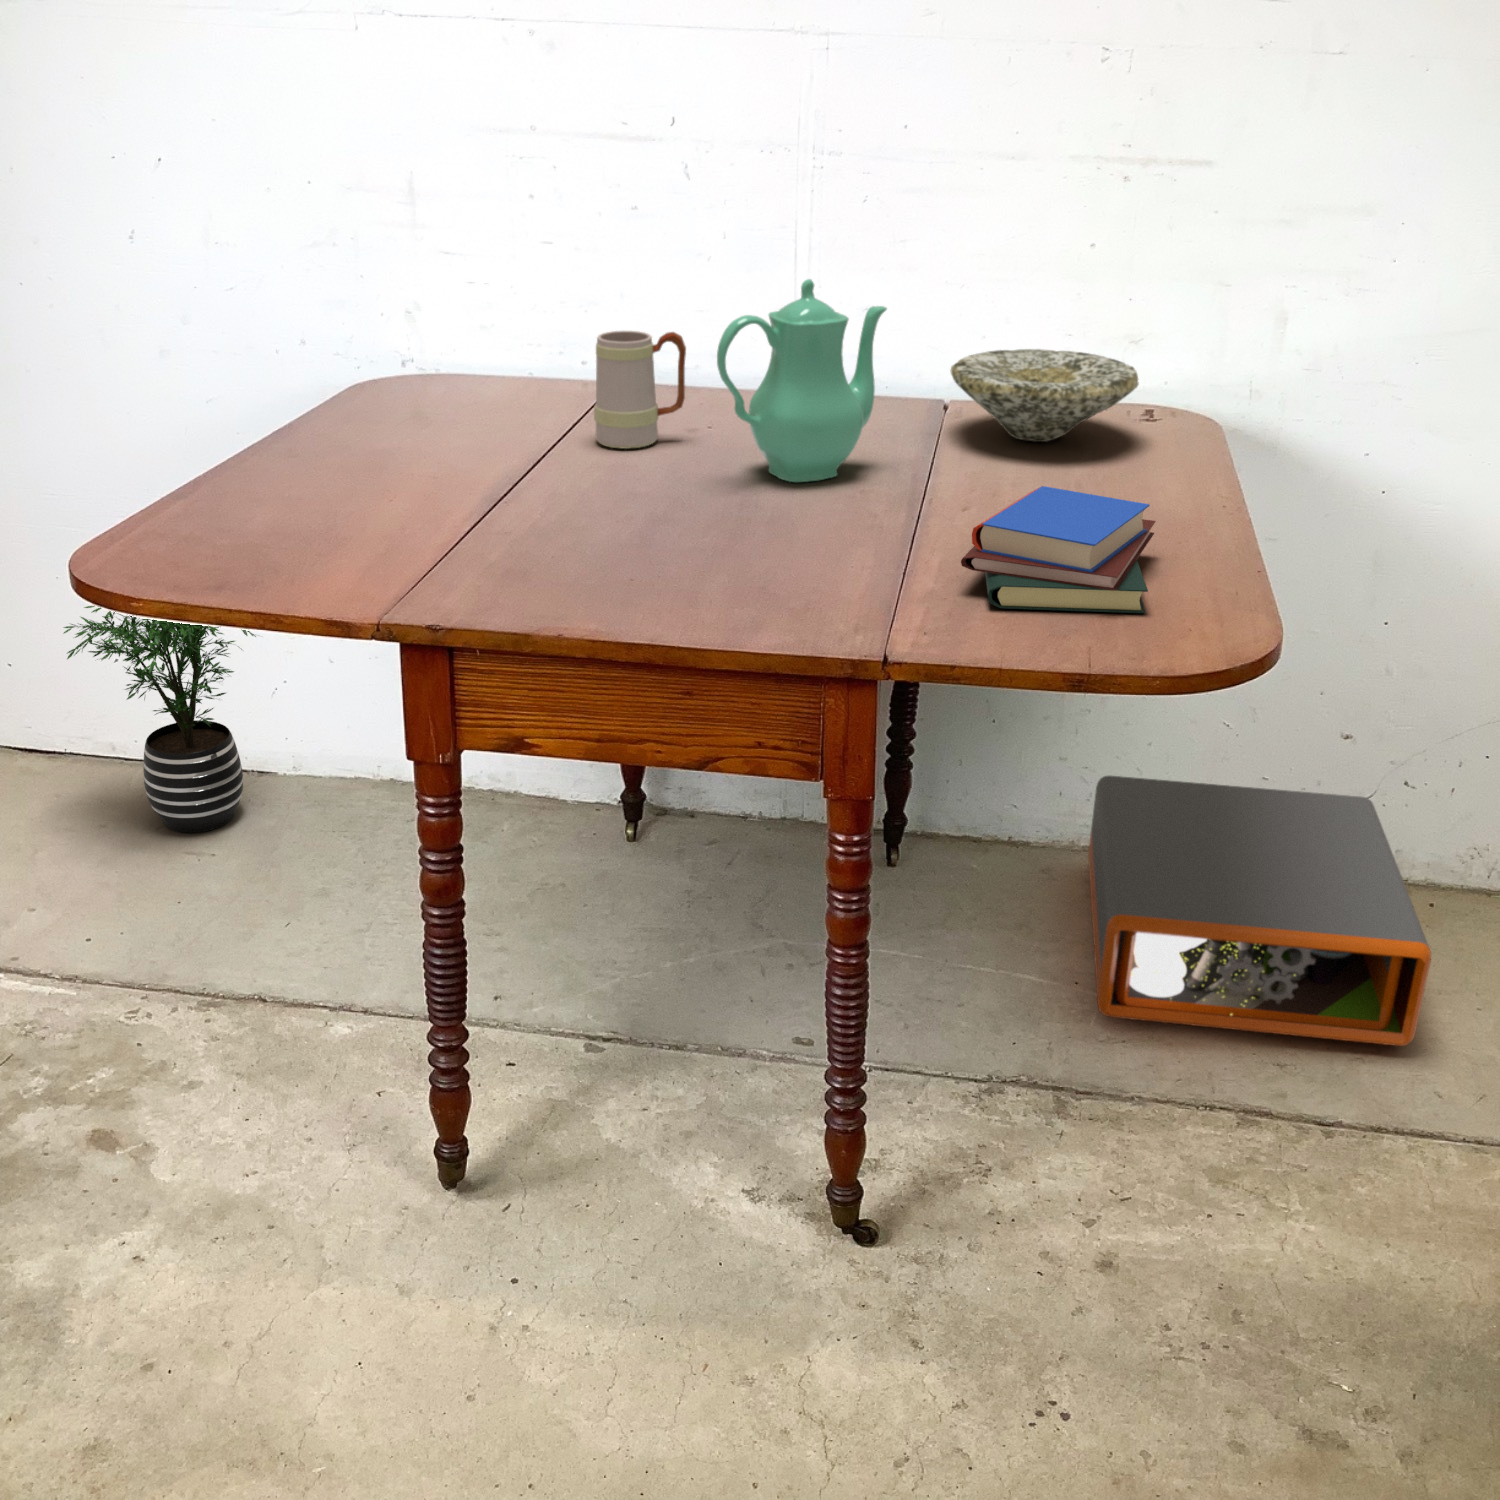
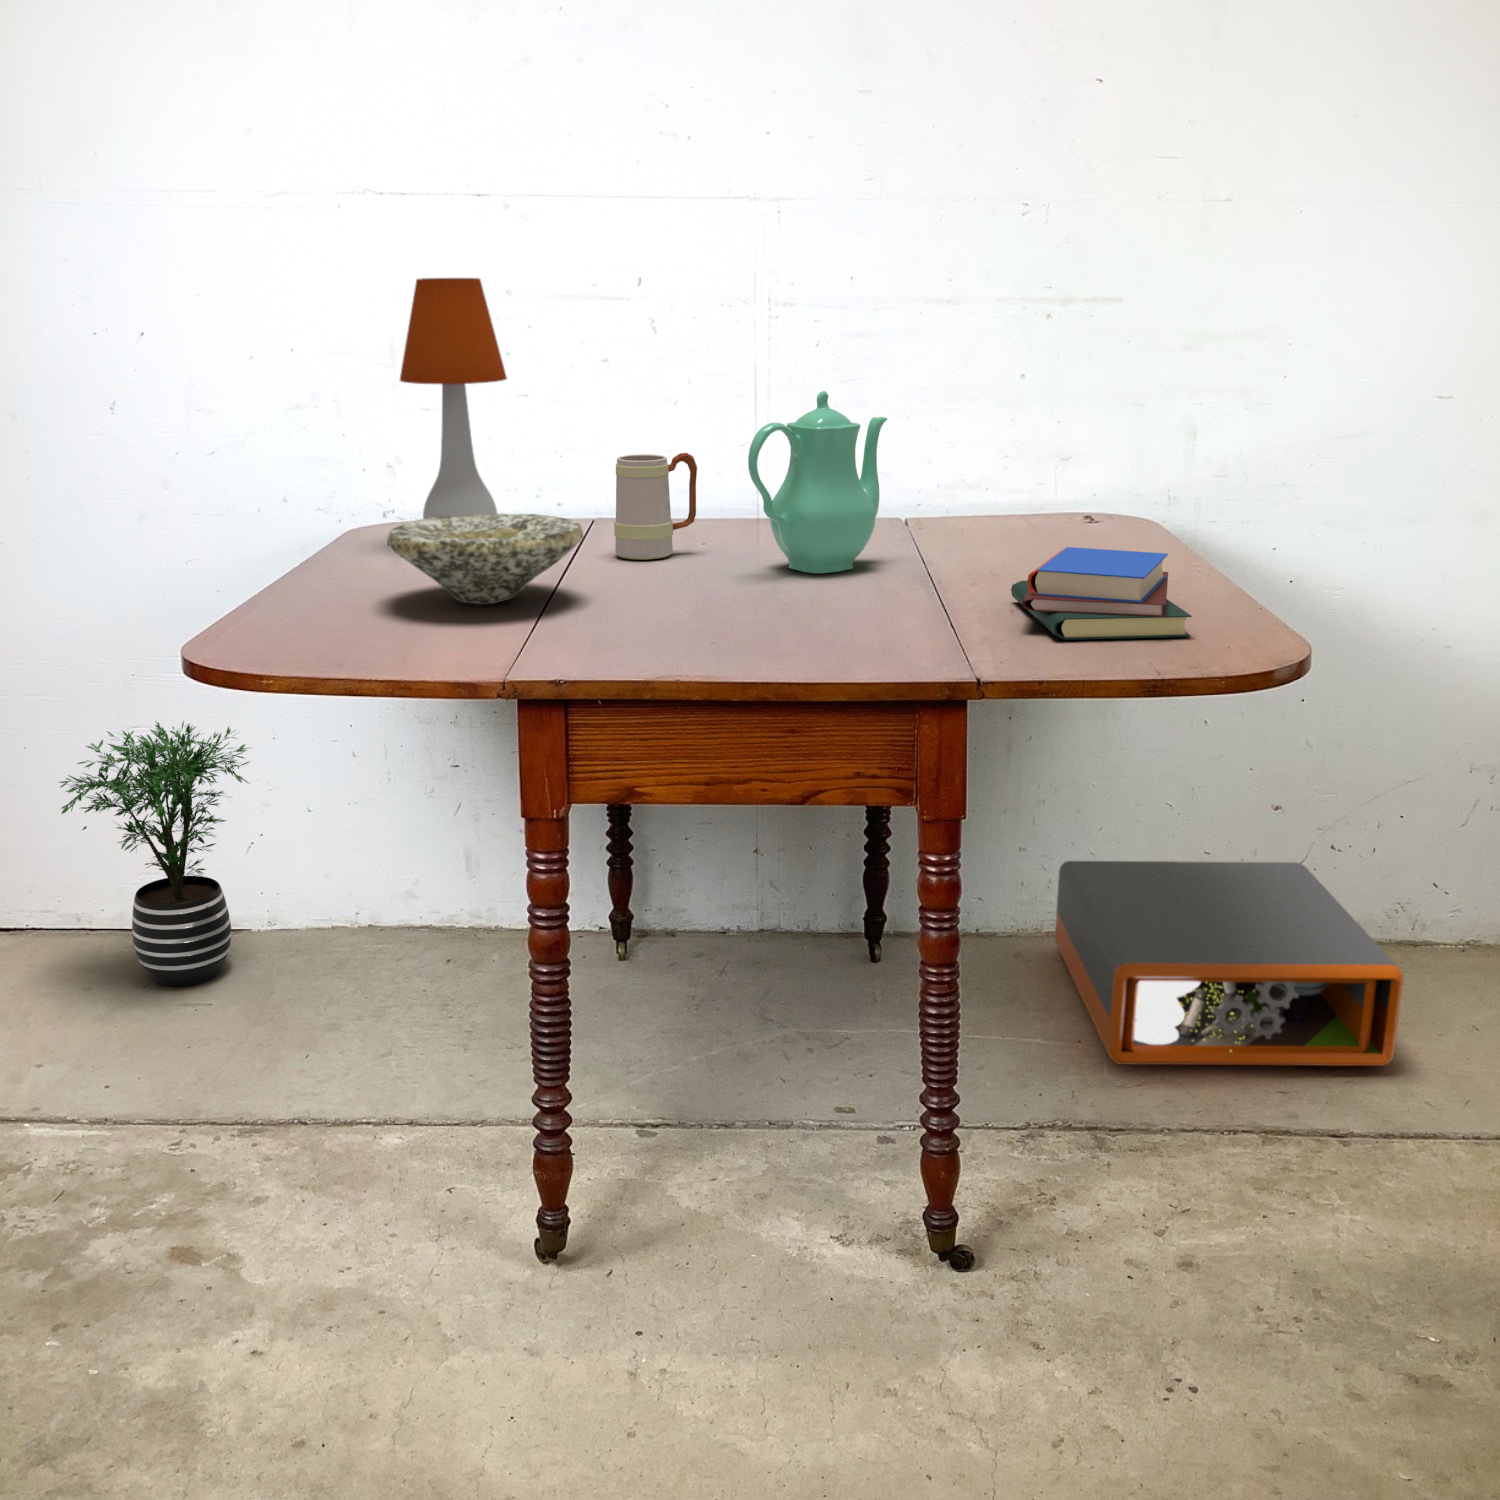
table lamp: none [380,121,496,420] -> present [400,278,507,519]
bowl: present [951,349,1139,442] -> present [387,514,583,604]

